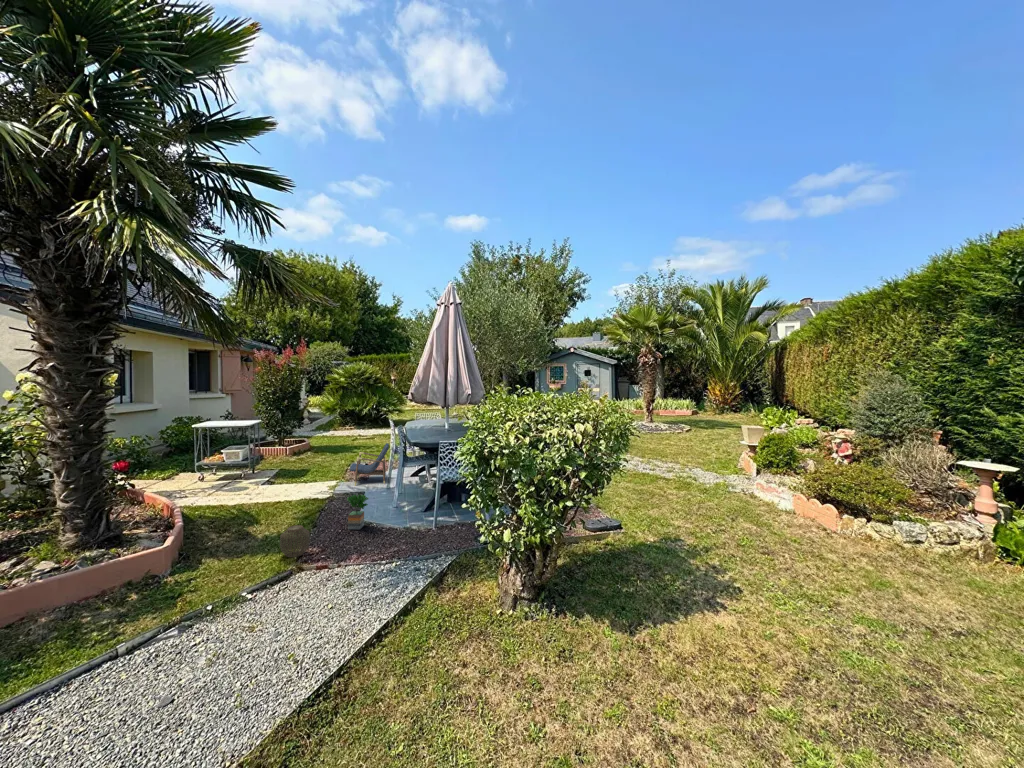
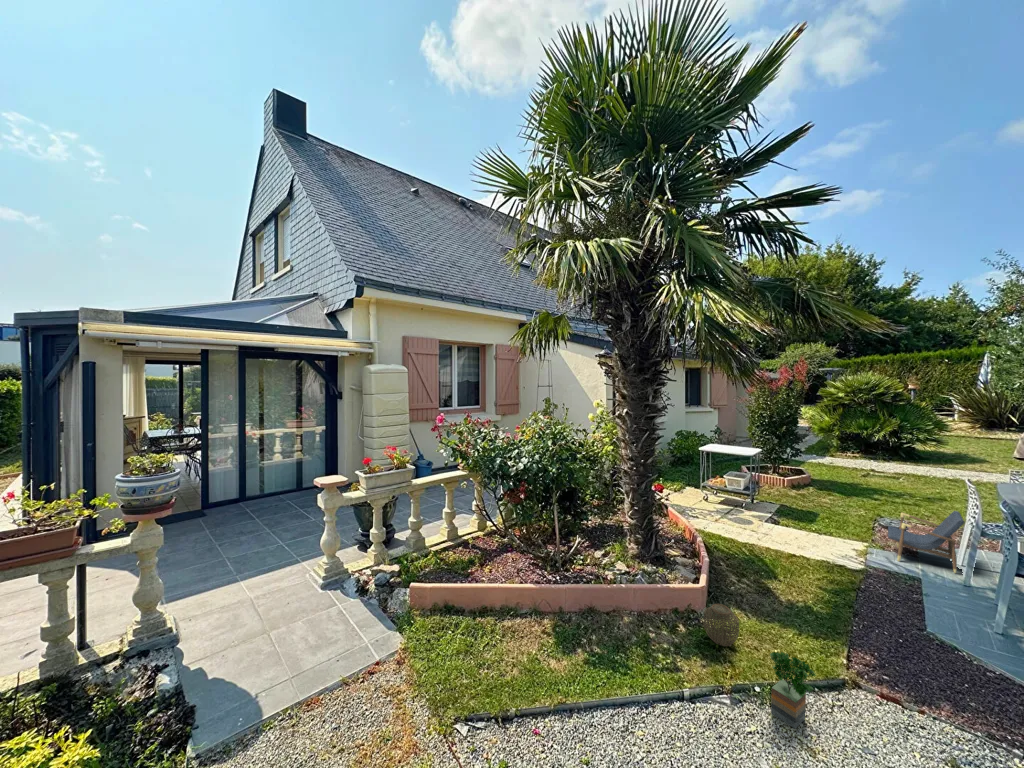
potted tree: present [347,495,368,529] -> present [770,652,816,729]
woven basket: present [280,525,310,557] -> present [703,604,739,646]

